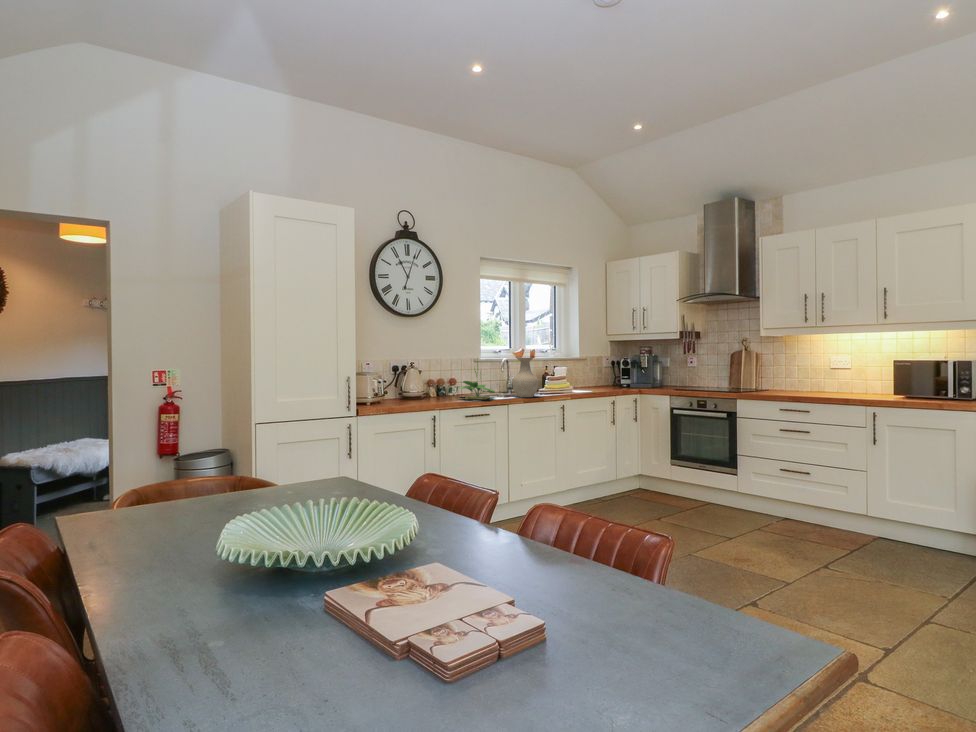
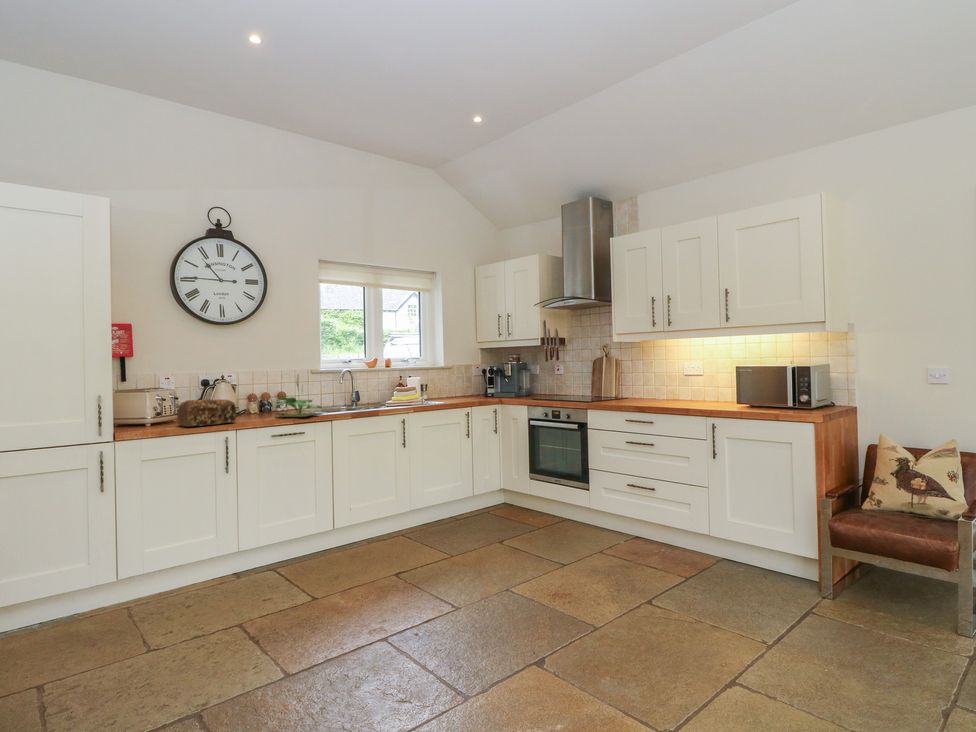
vase: present [512,358,538,397] -> none [344,369,373,413]
bread loaf: none [389,382,435,405] -> present [177,399,236,427]

